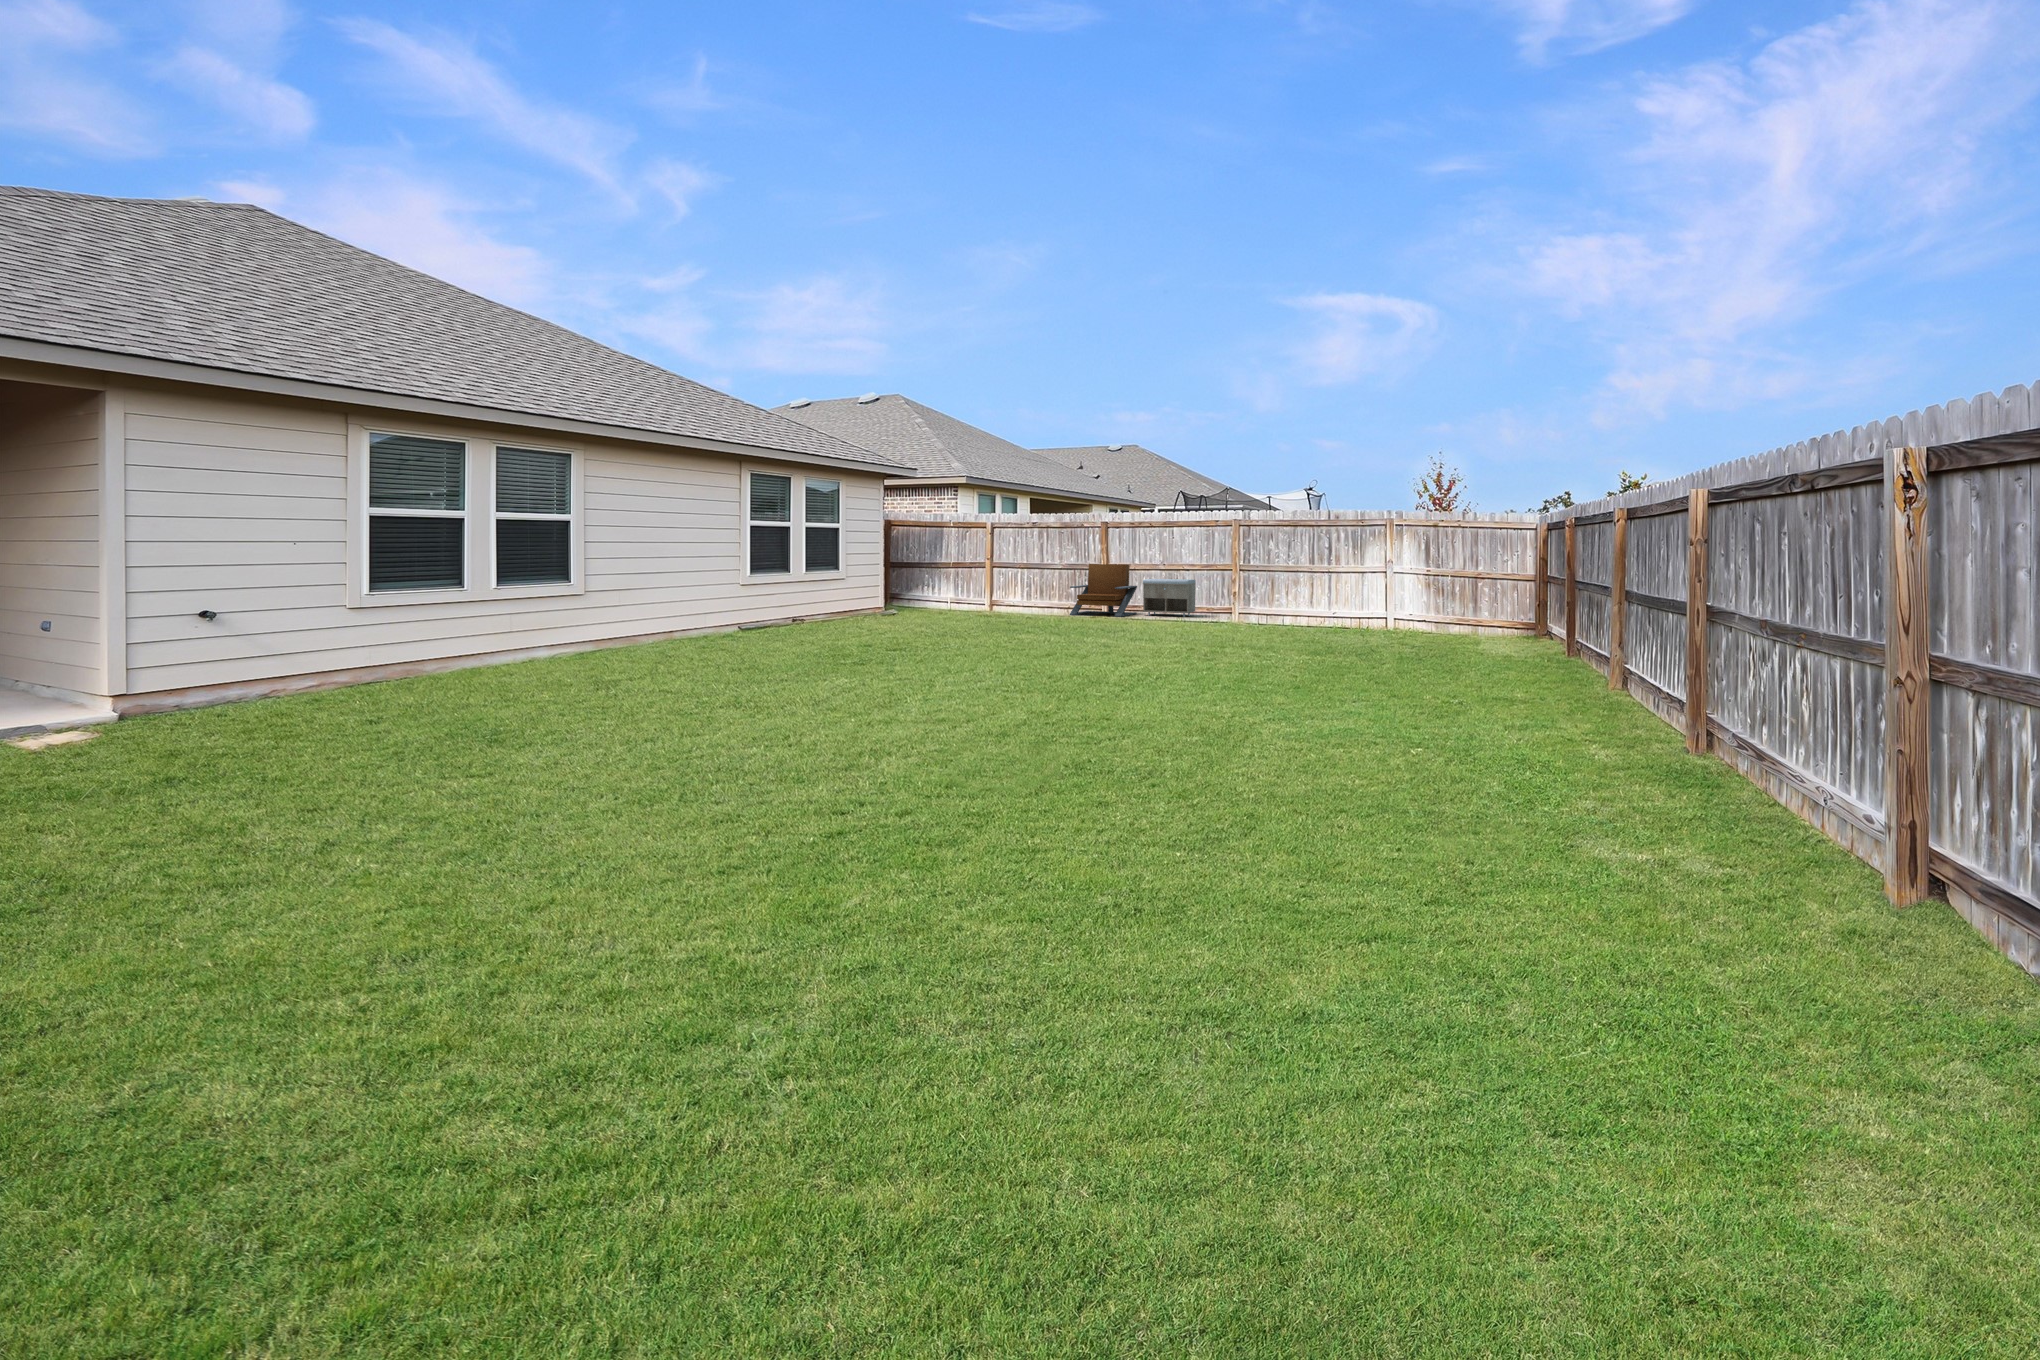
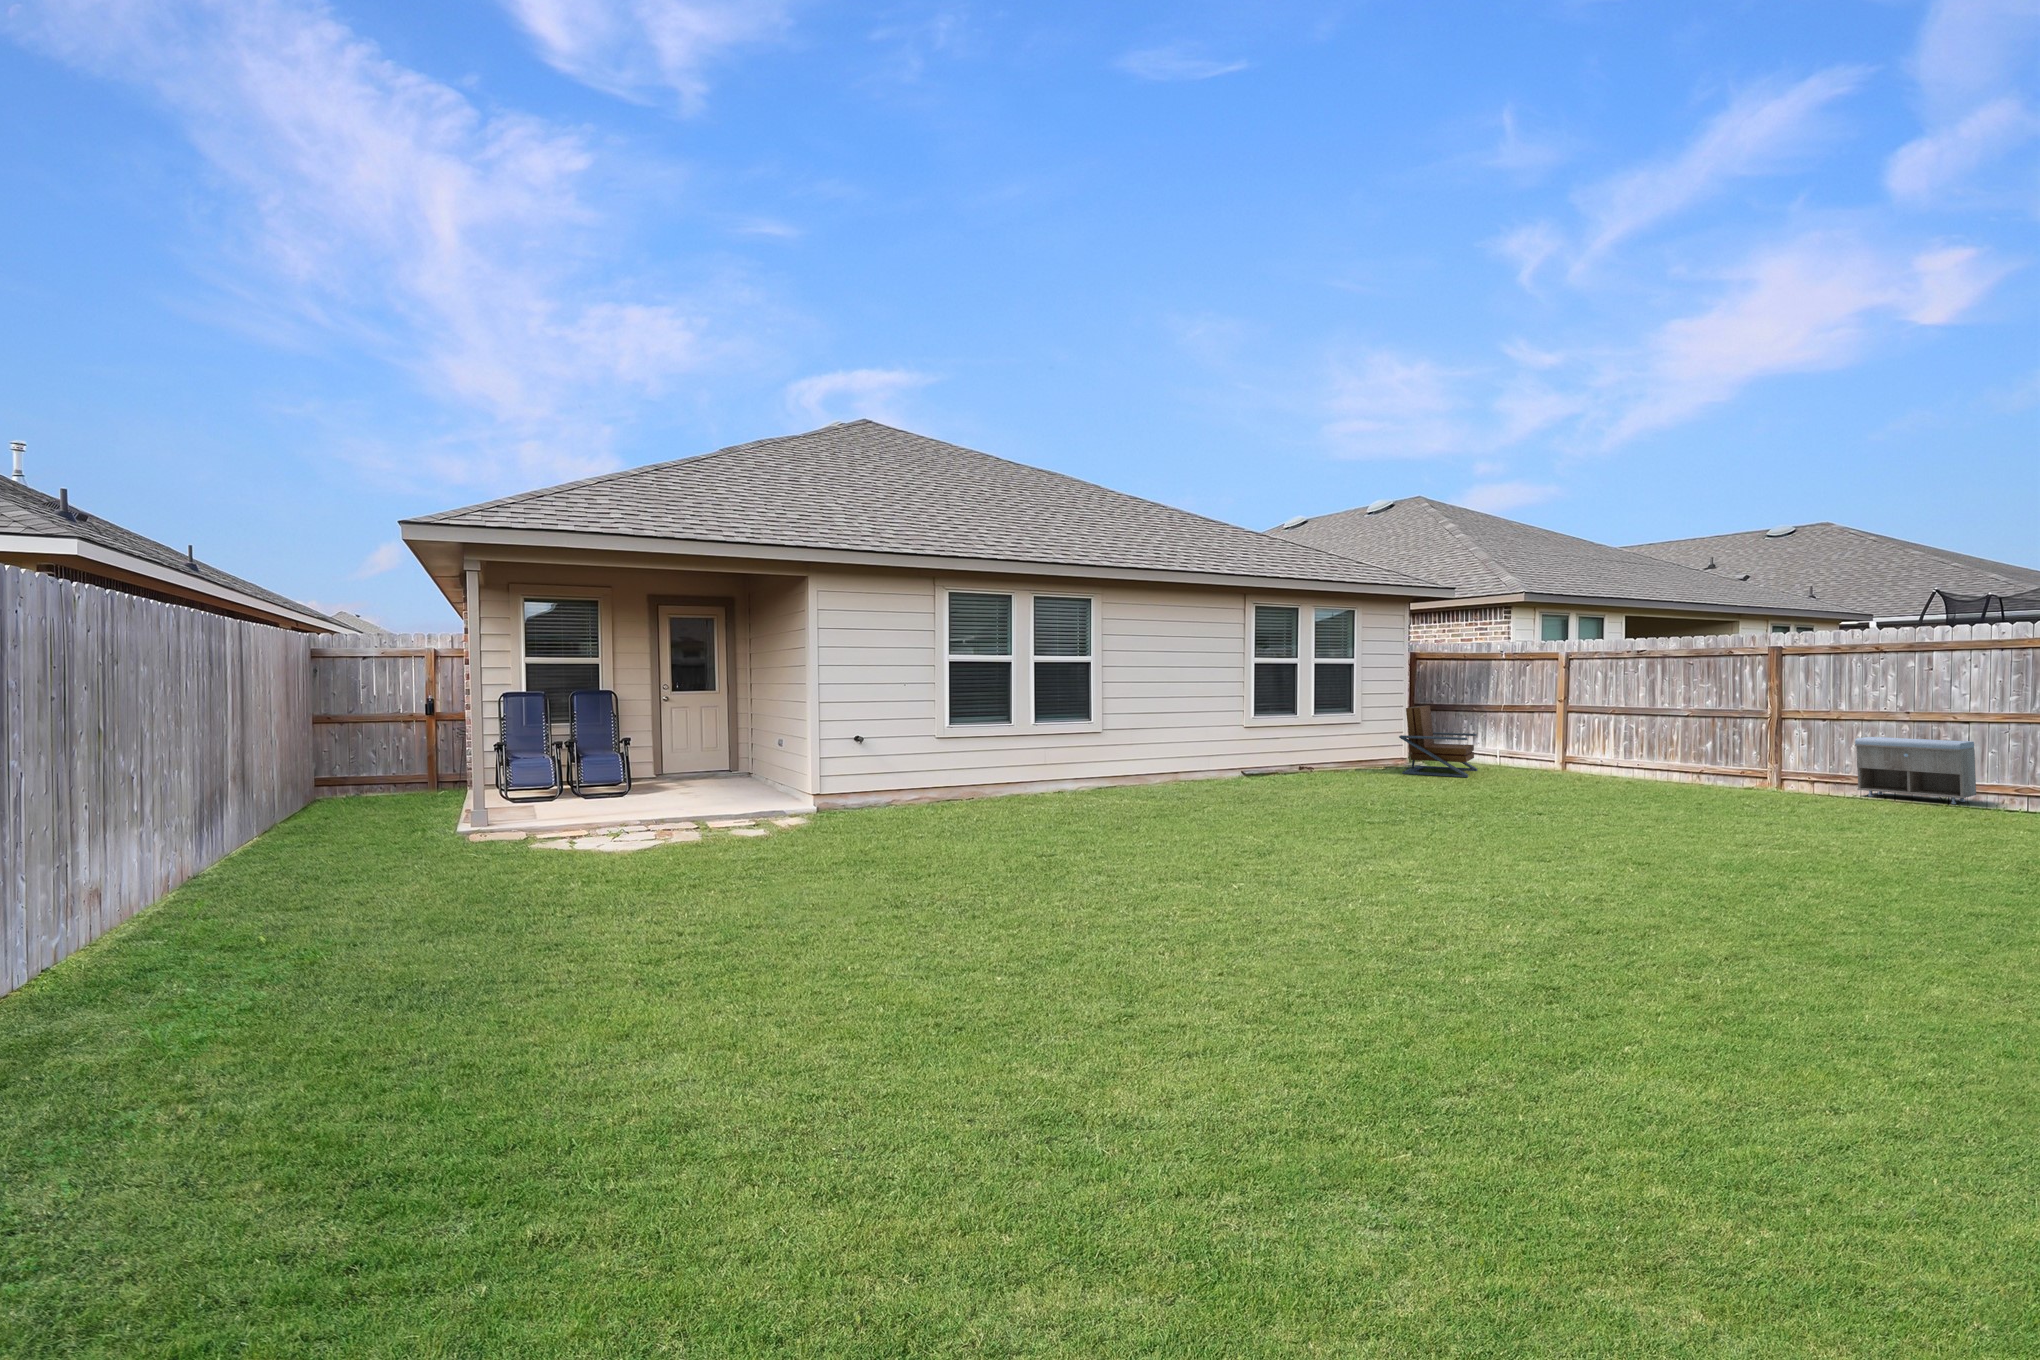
lounge chair: present [1070,564,1137,617] -> present [1399,705,1478,777]

